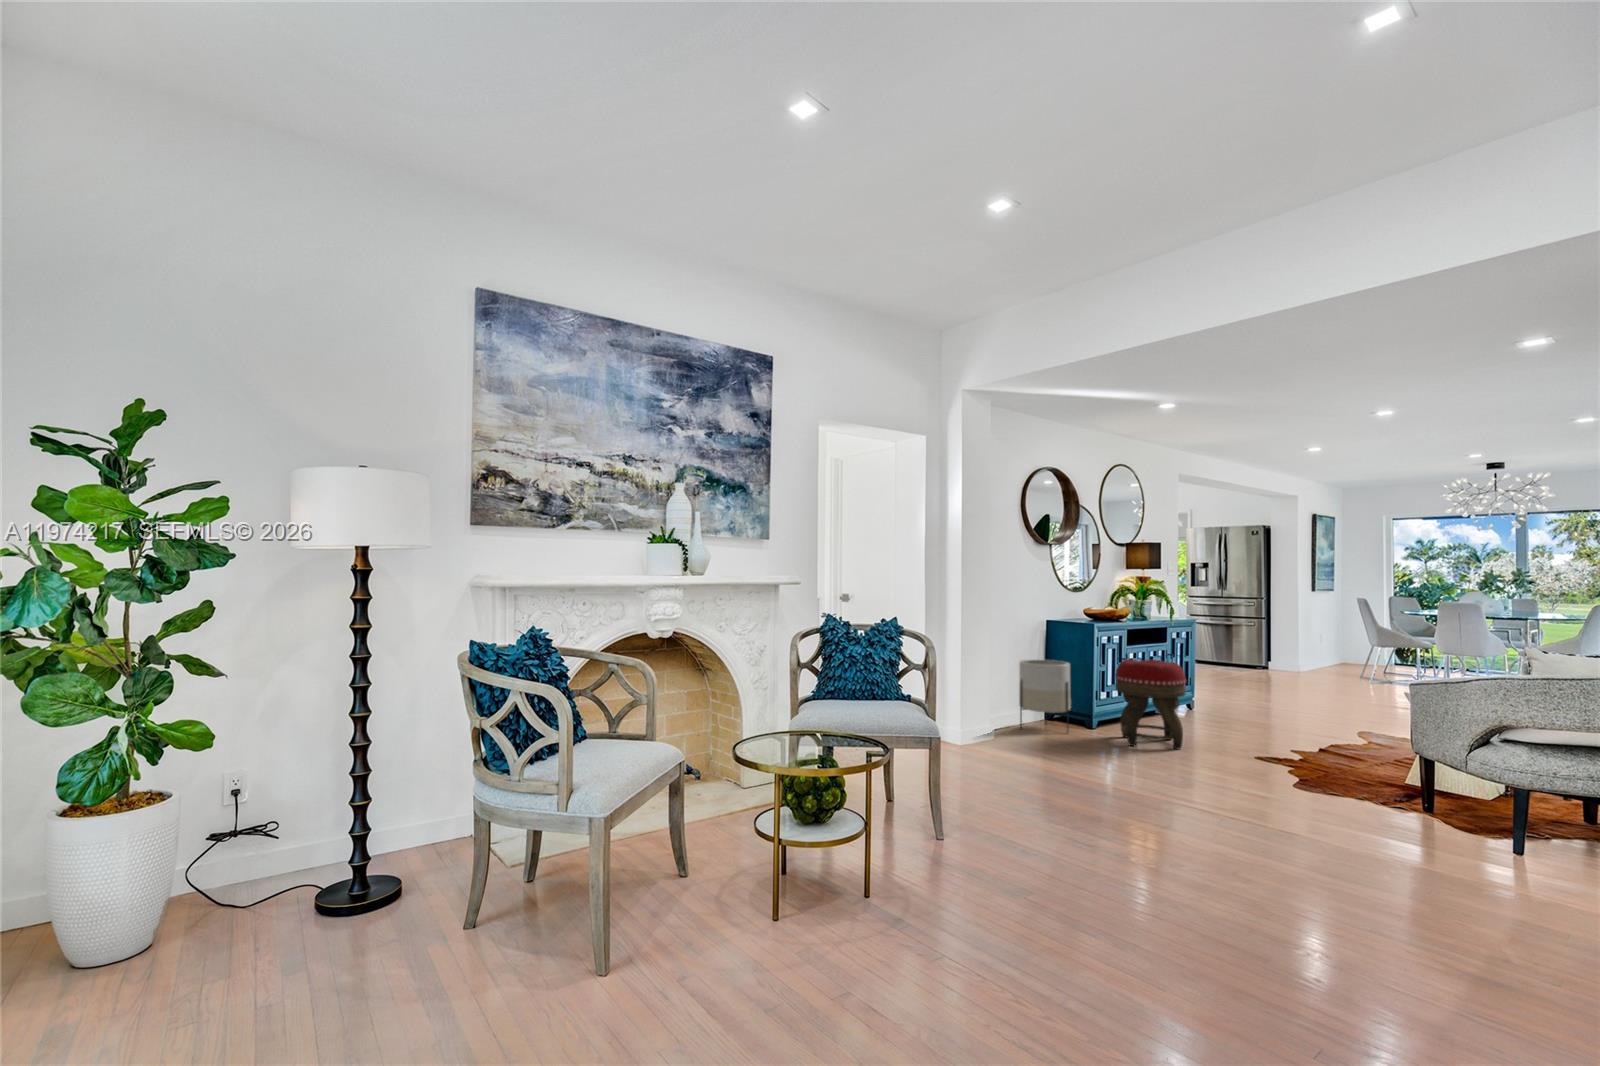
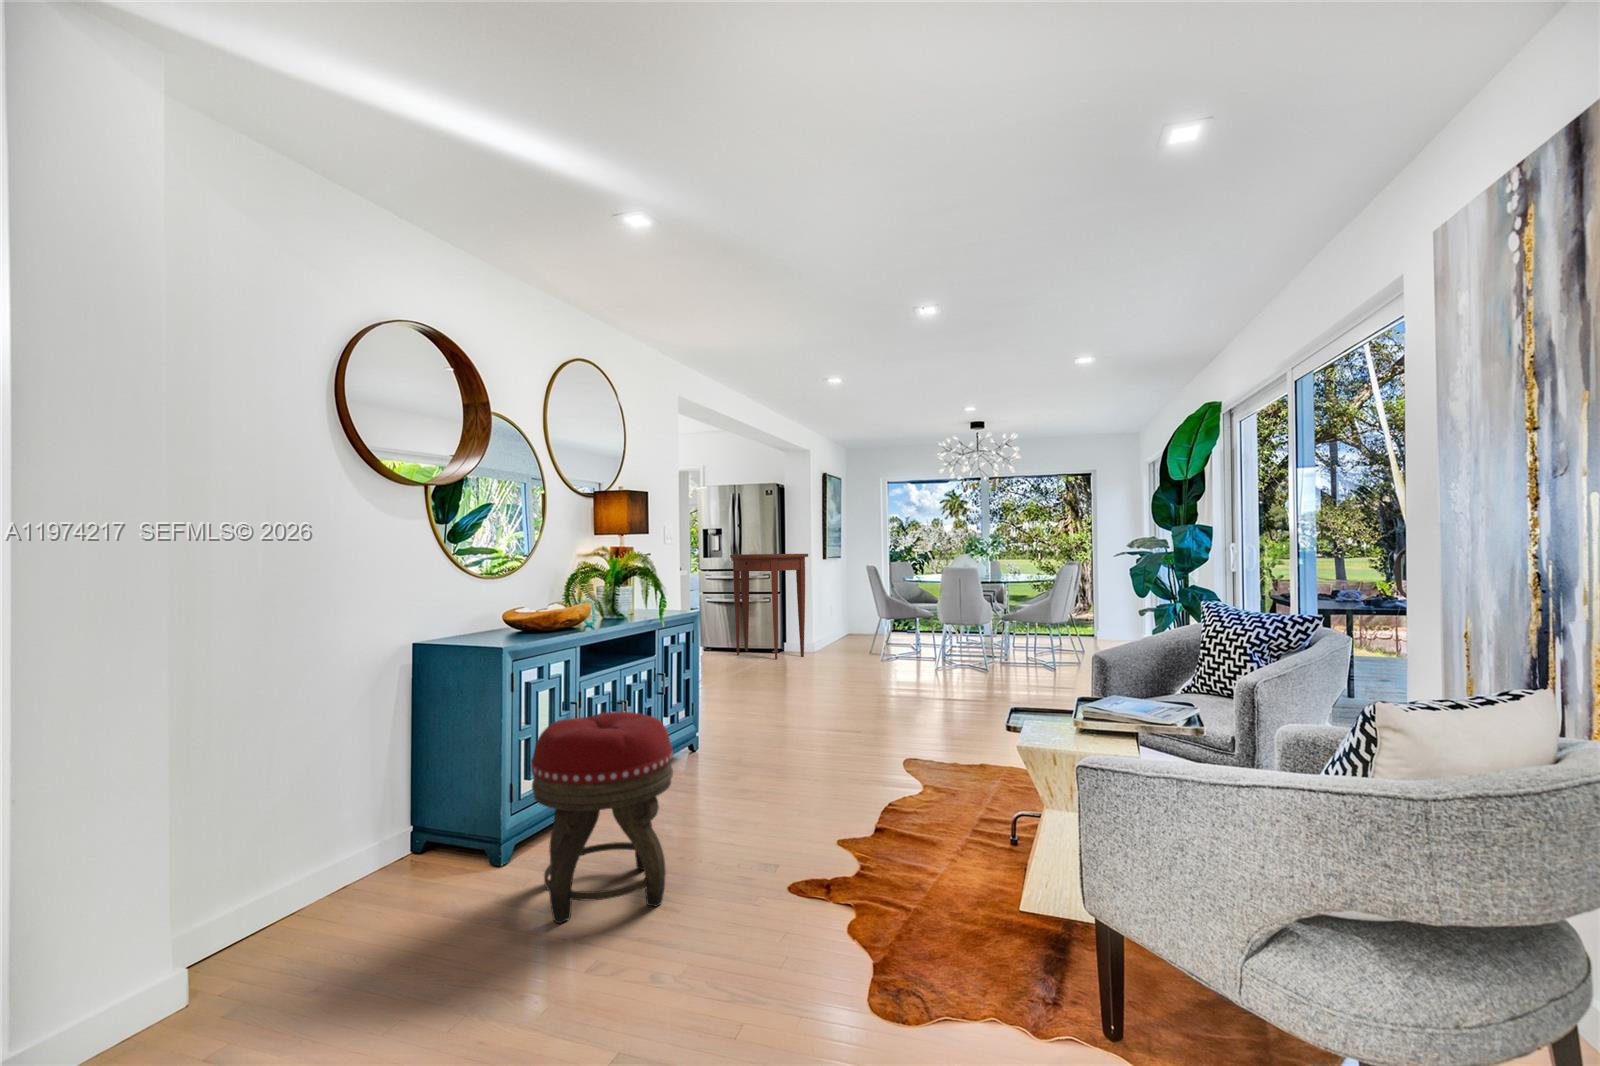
console table: none [1217,585,1292,674] -> present [730,554,808,659]
planter: present [1019,659,1071,733] -> none [317,730,448,914]

